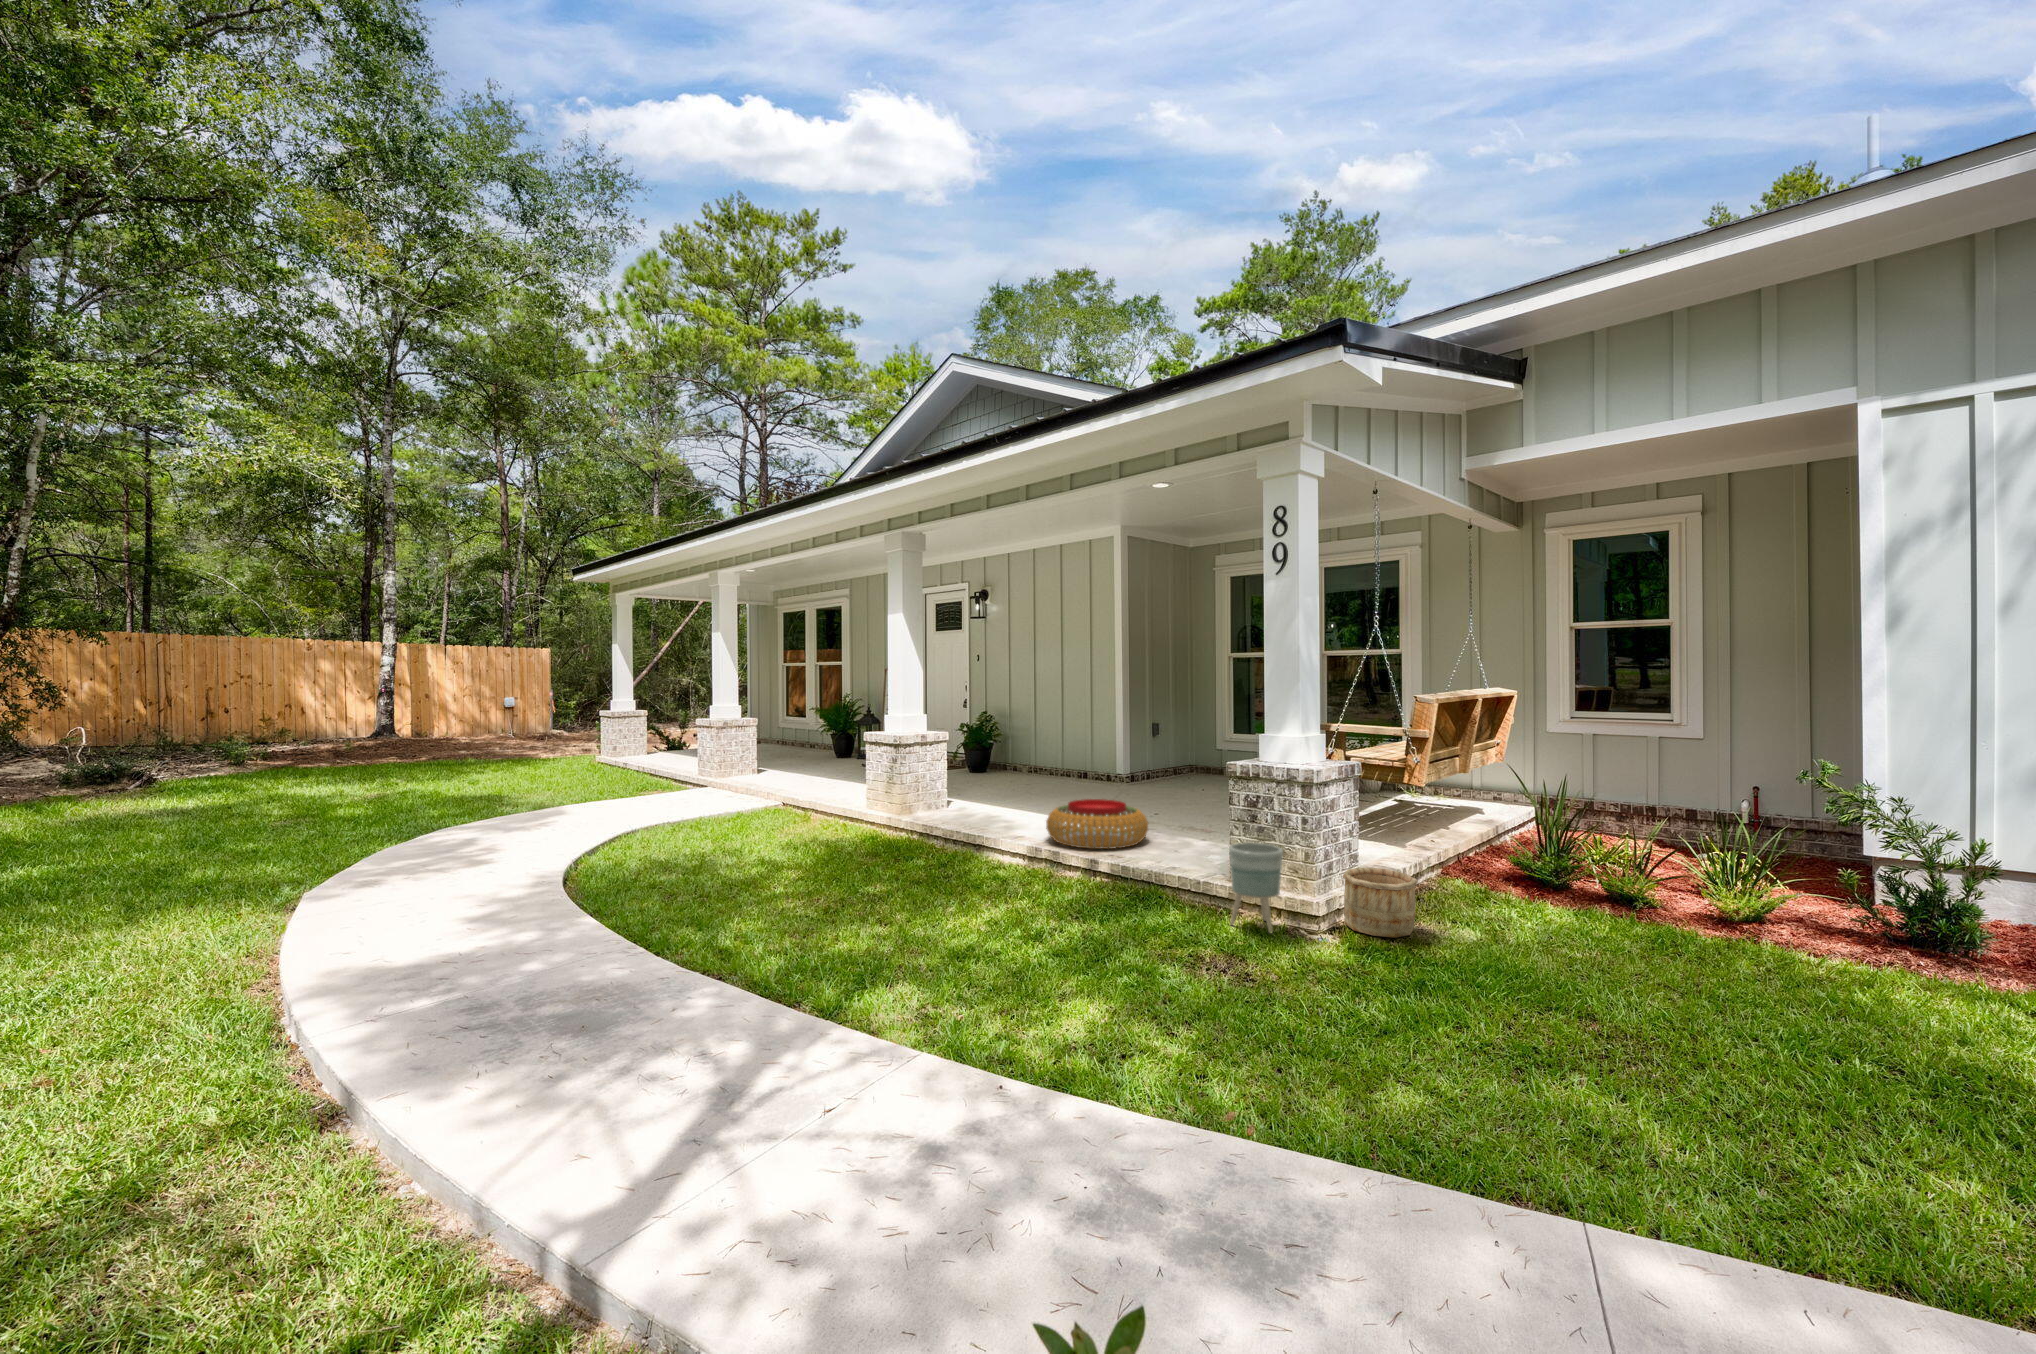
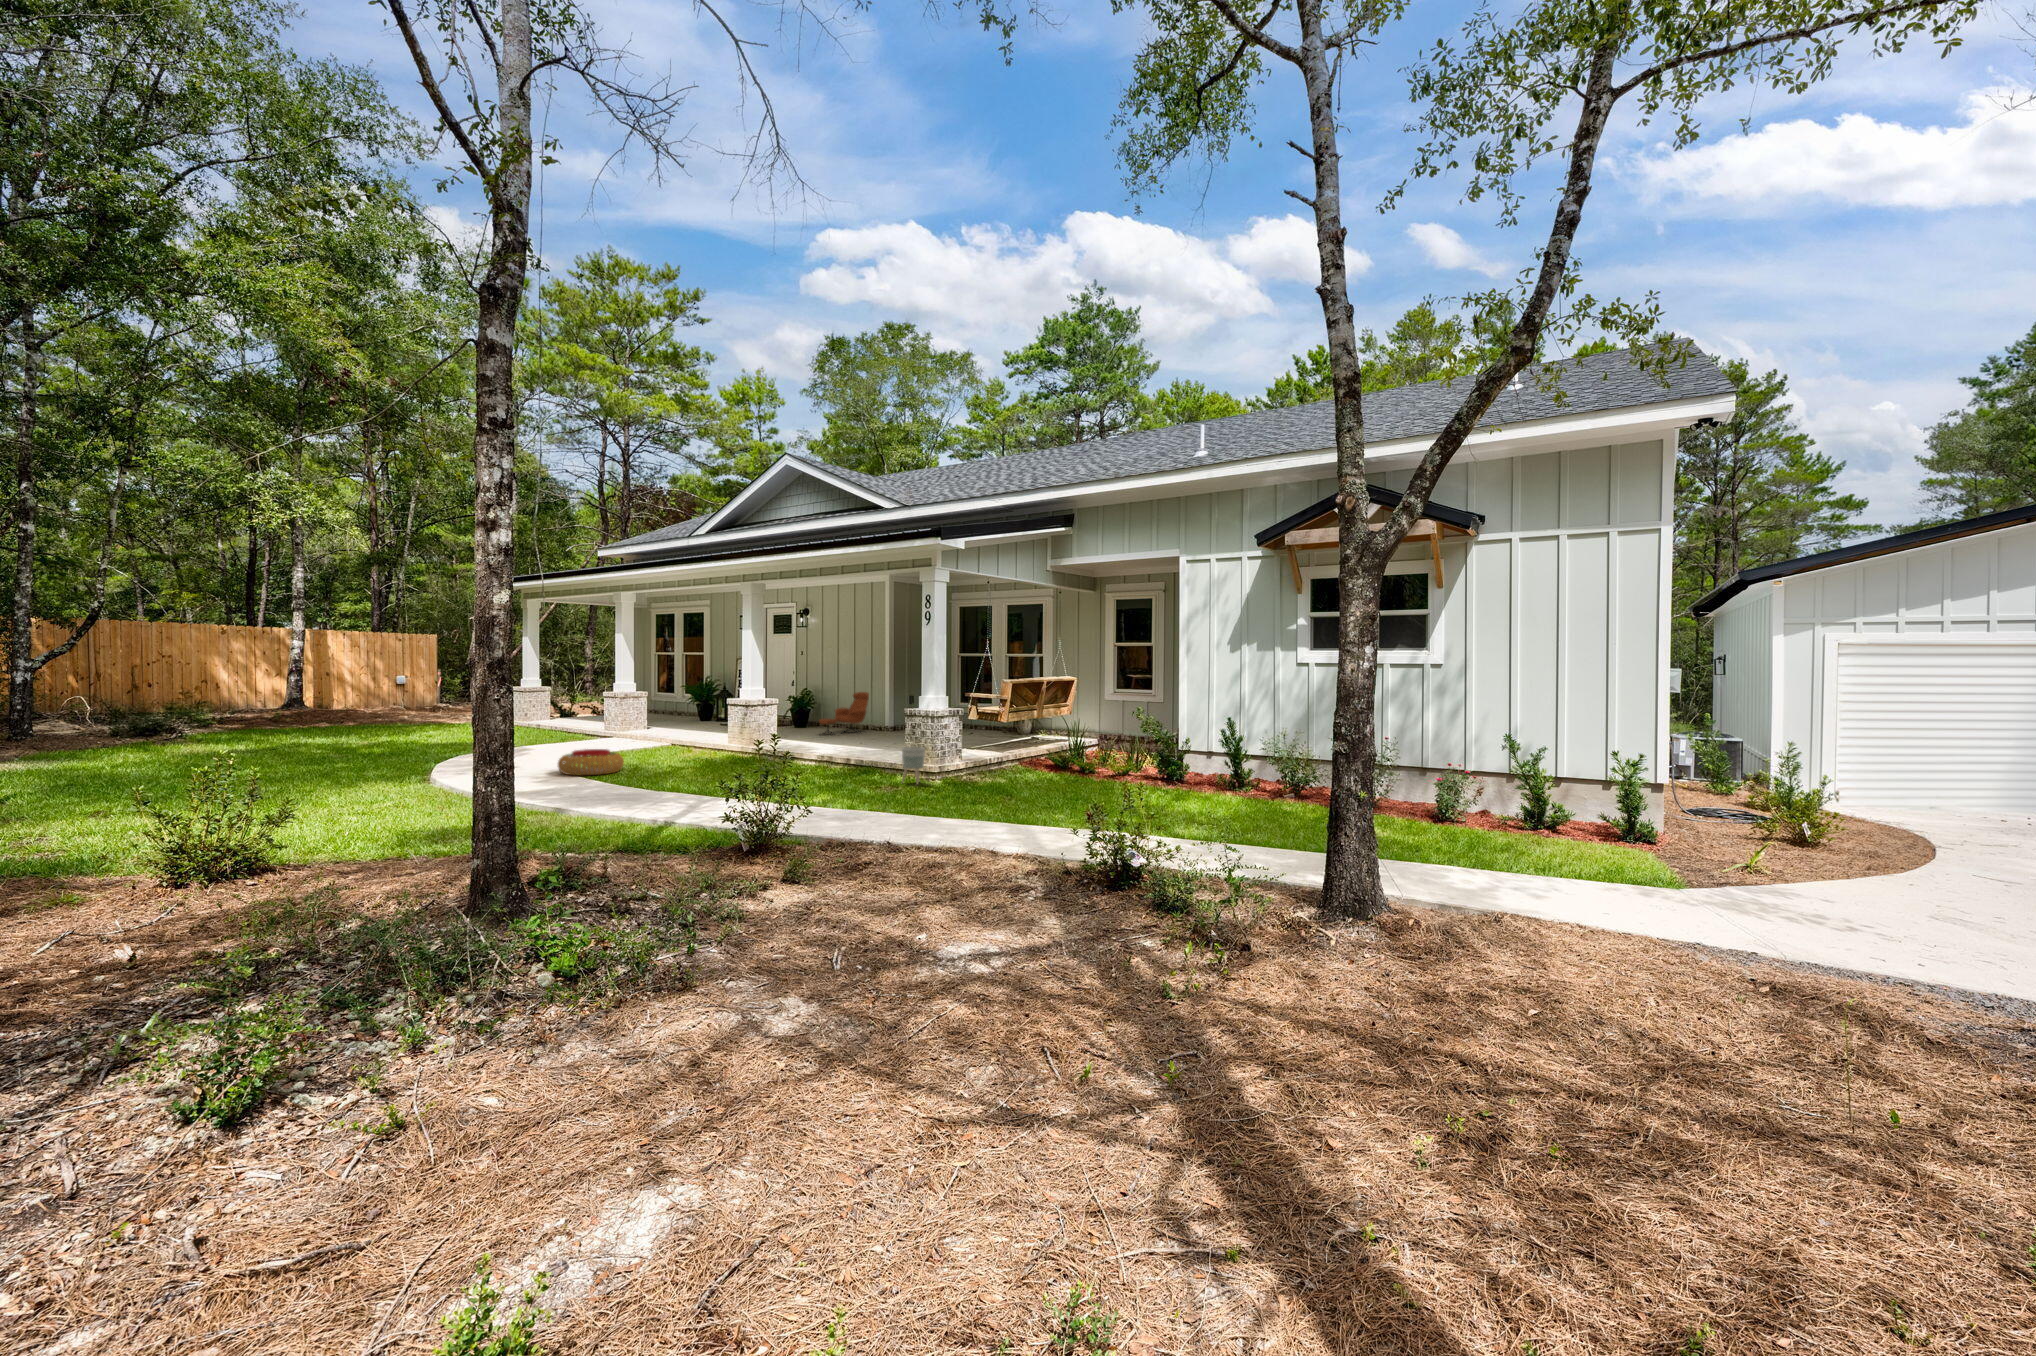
lounge chair: none [1009,716,1083,786] -> present [819,692,869,734]
pouf: present [1046,799,1148,849] -> present [558,749,624,775]
wooden bucket: present [1343,868,1418,938] -> none [953,757,984,785]

